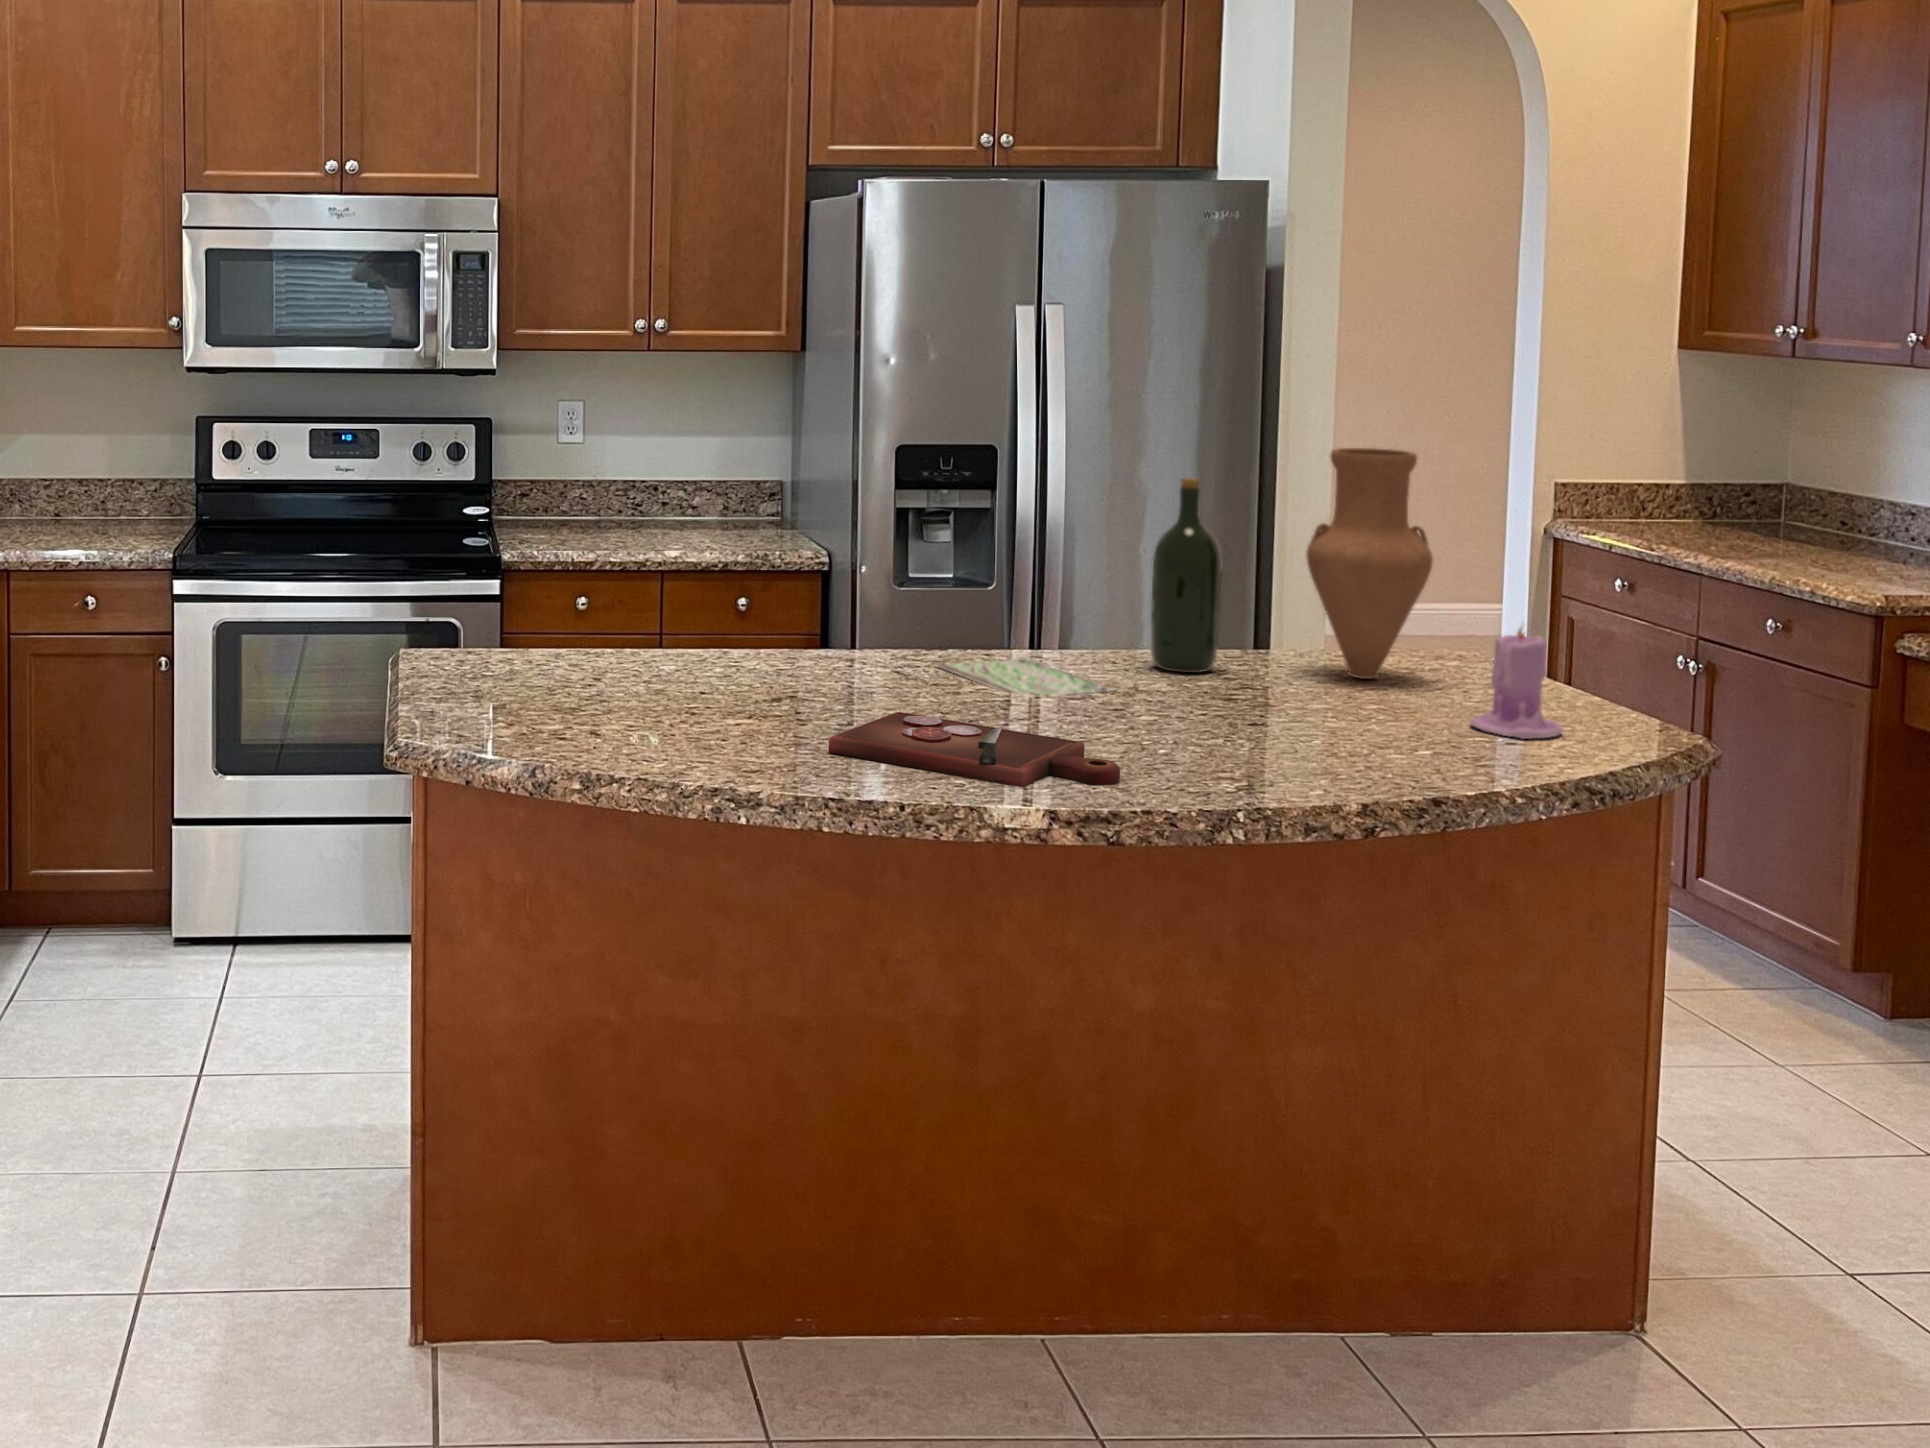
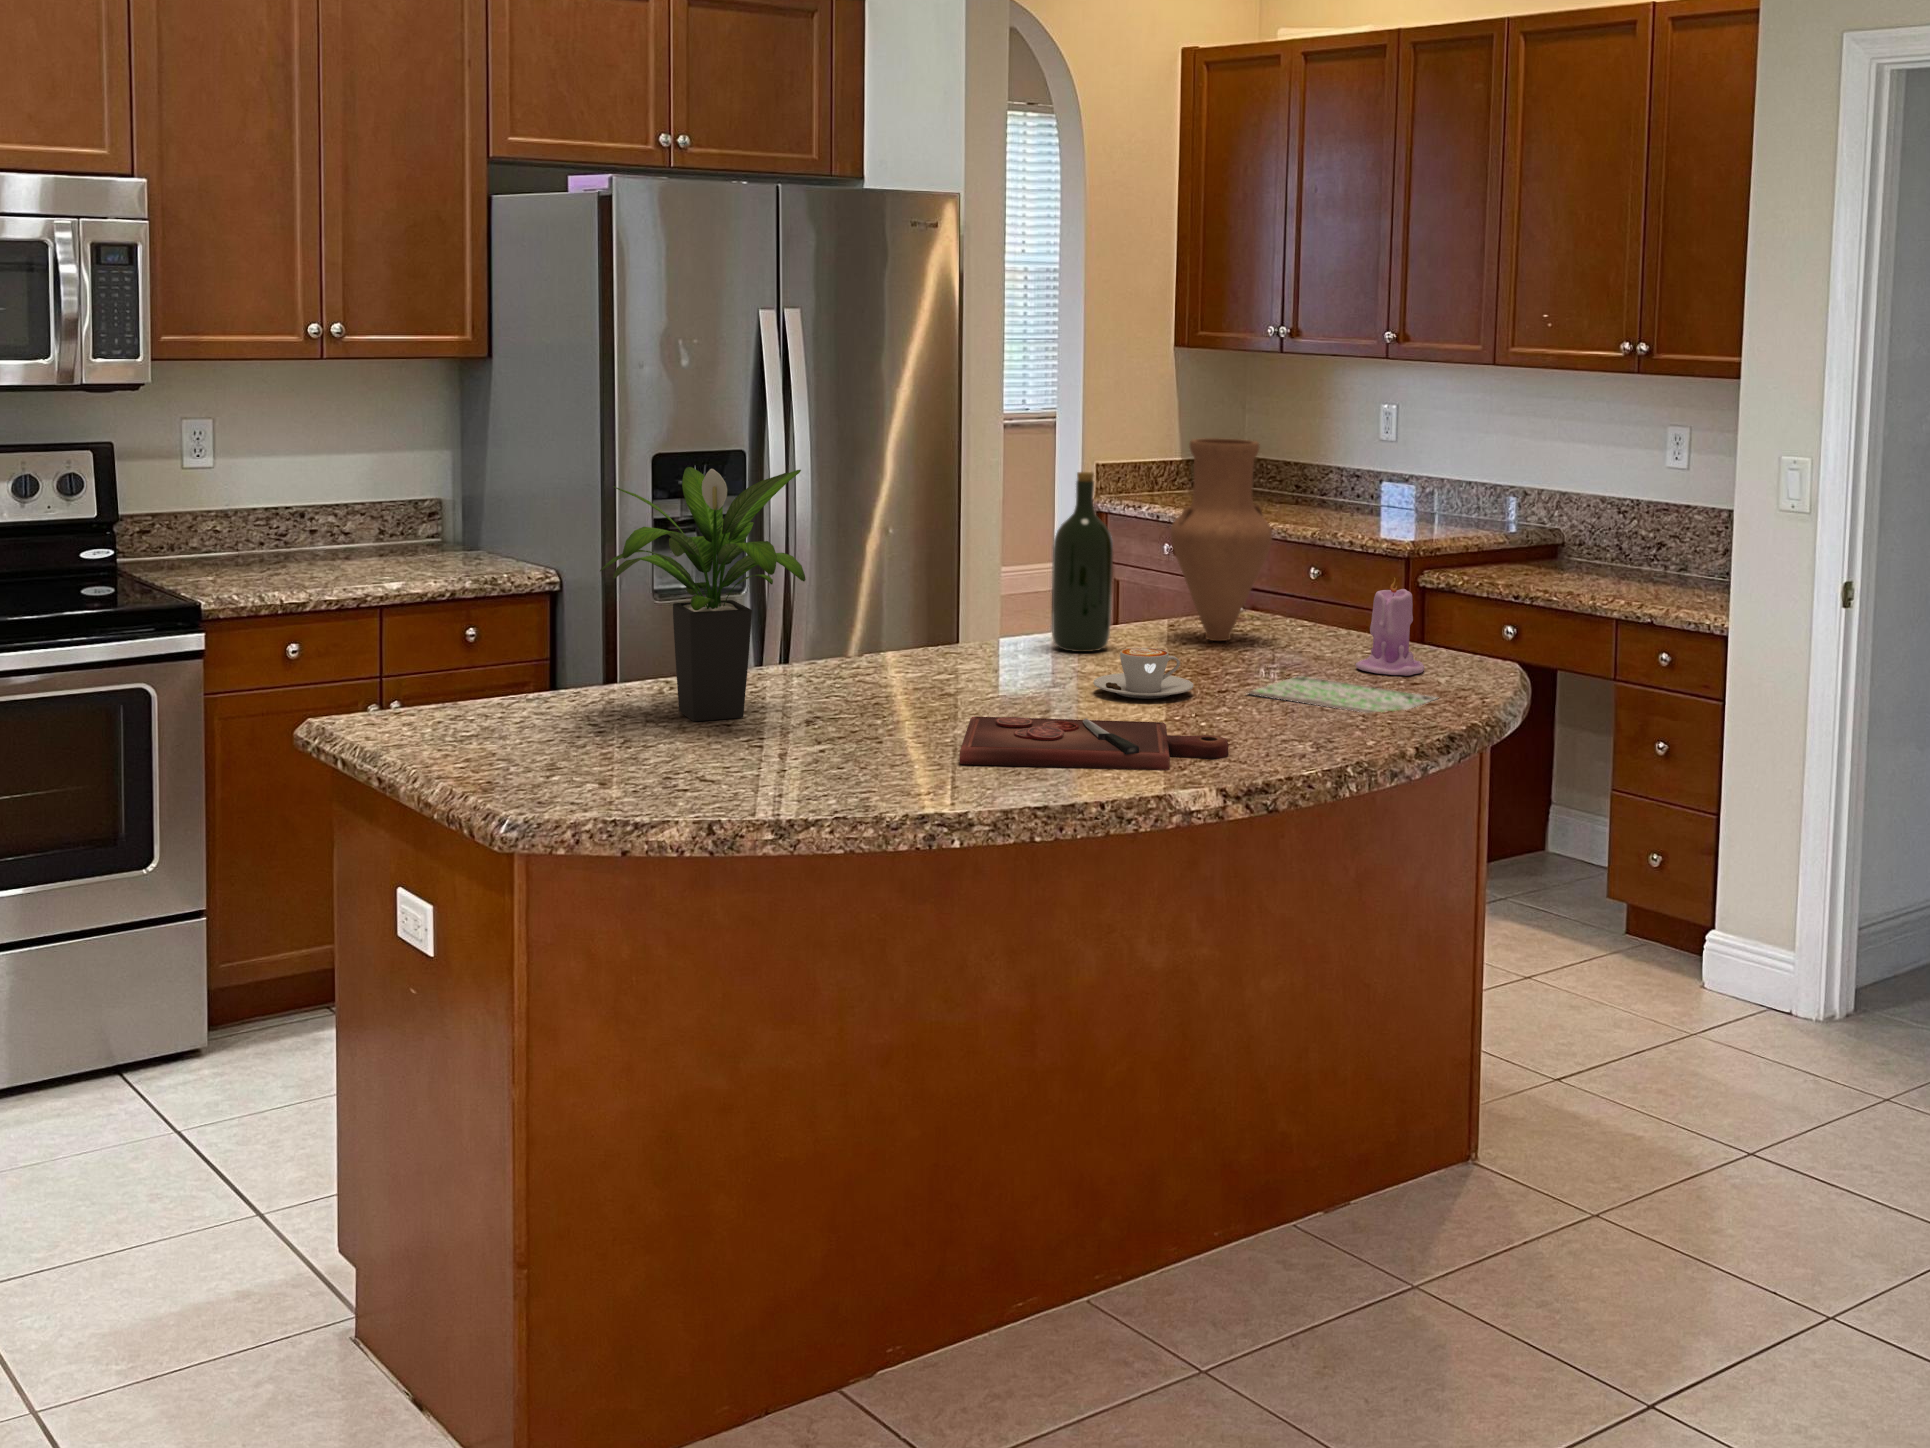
potted plant: none [594,452,802,689] -> present [600,467,806,721]
book: present [939,659,1112,695] -> present [1248,676,1436,713]
coffee cup: none [1099,667,1213,723] -> present [1093,648,1193,699]

